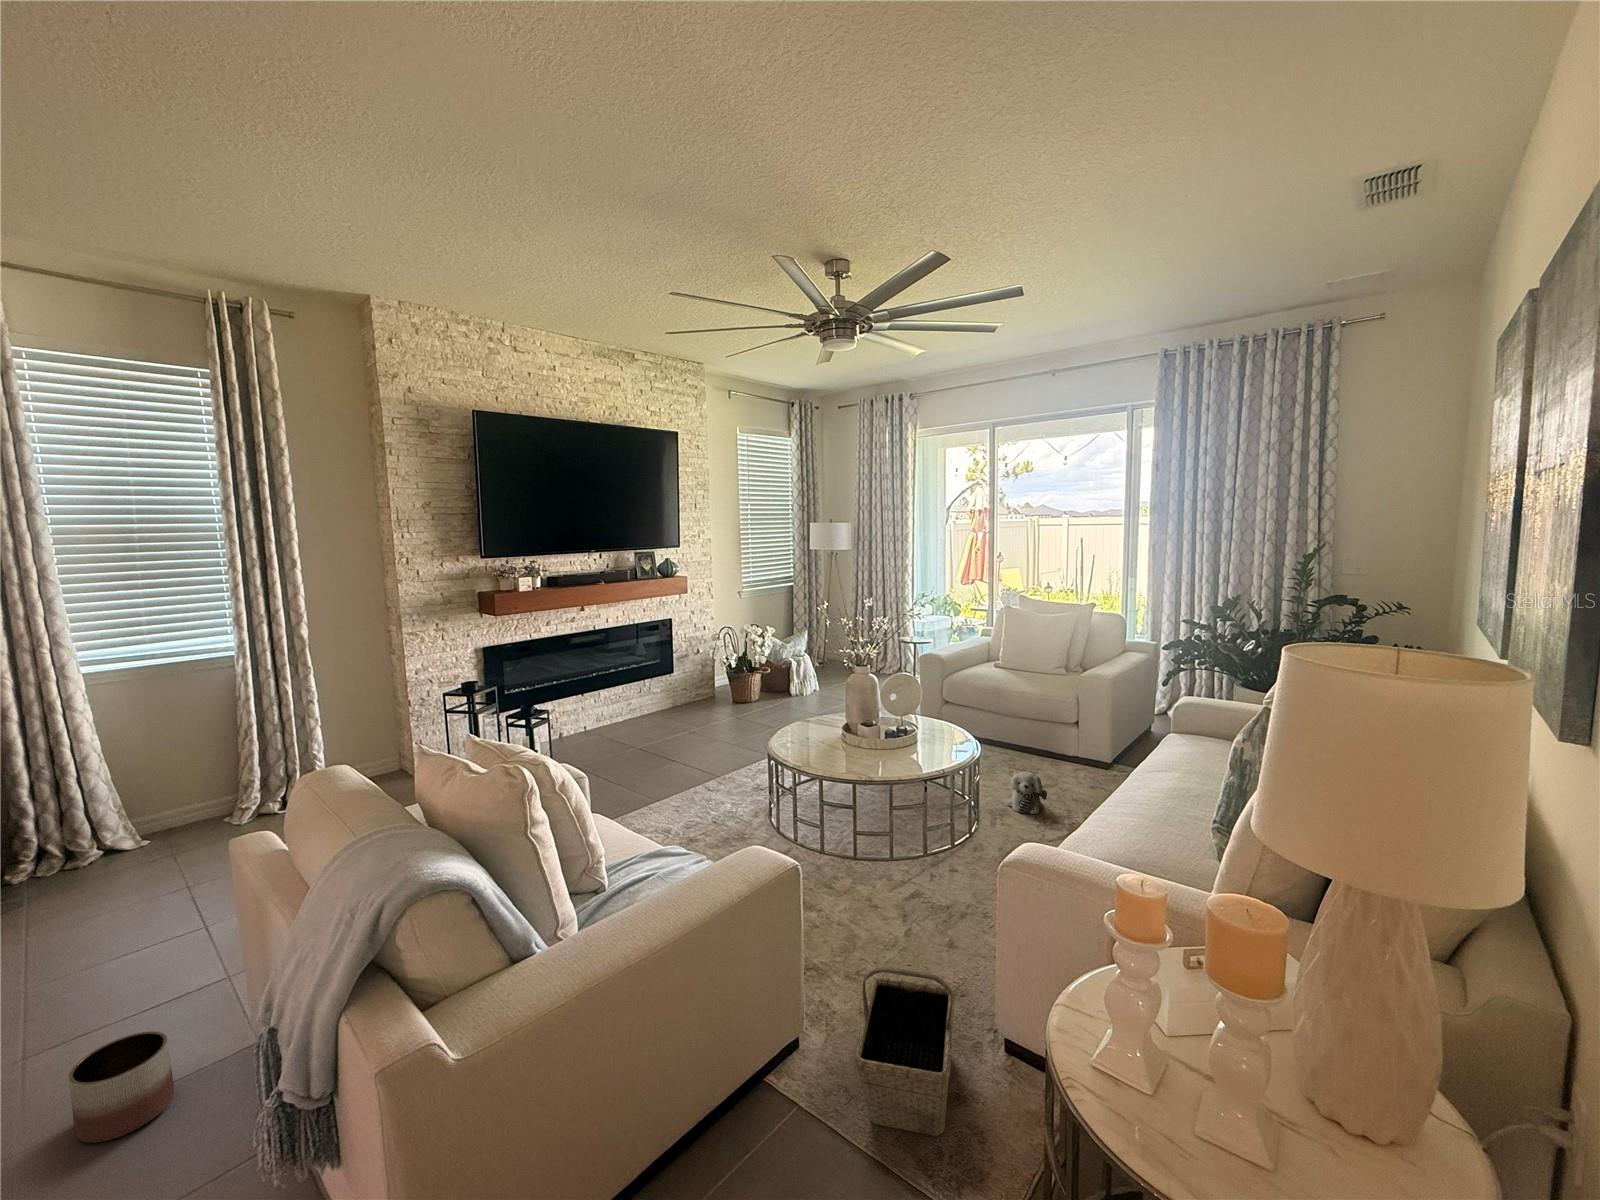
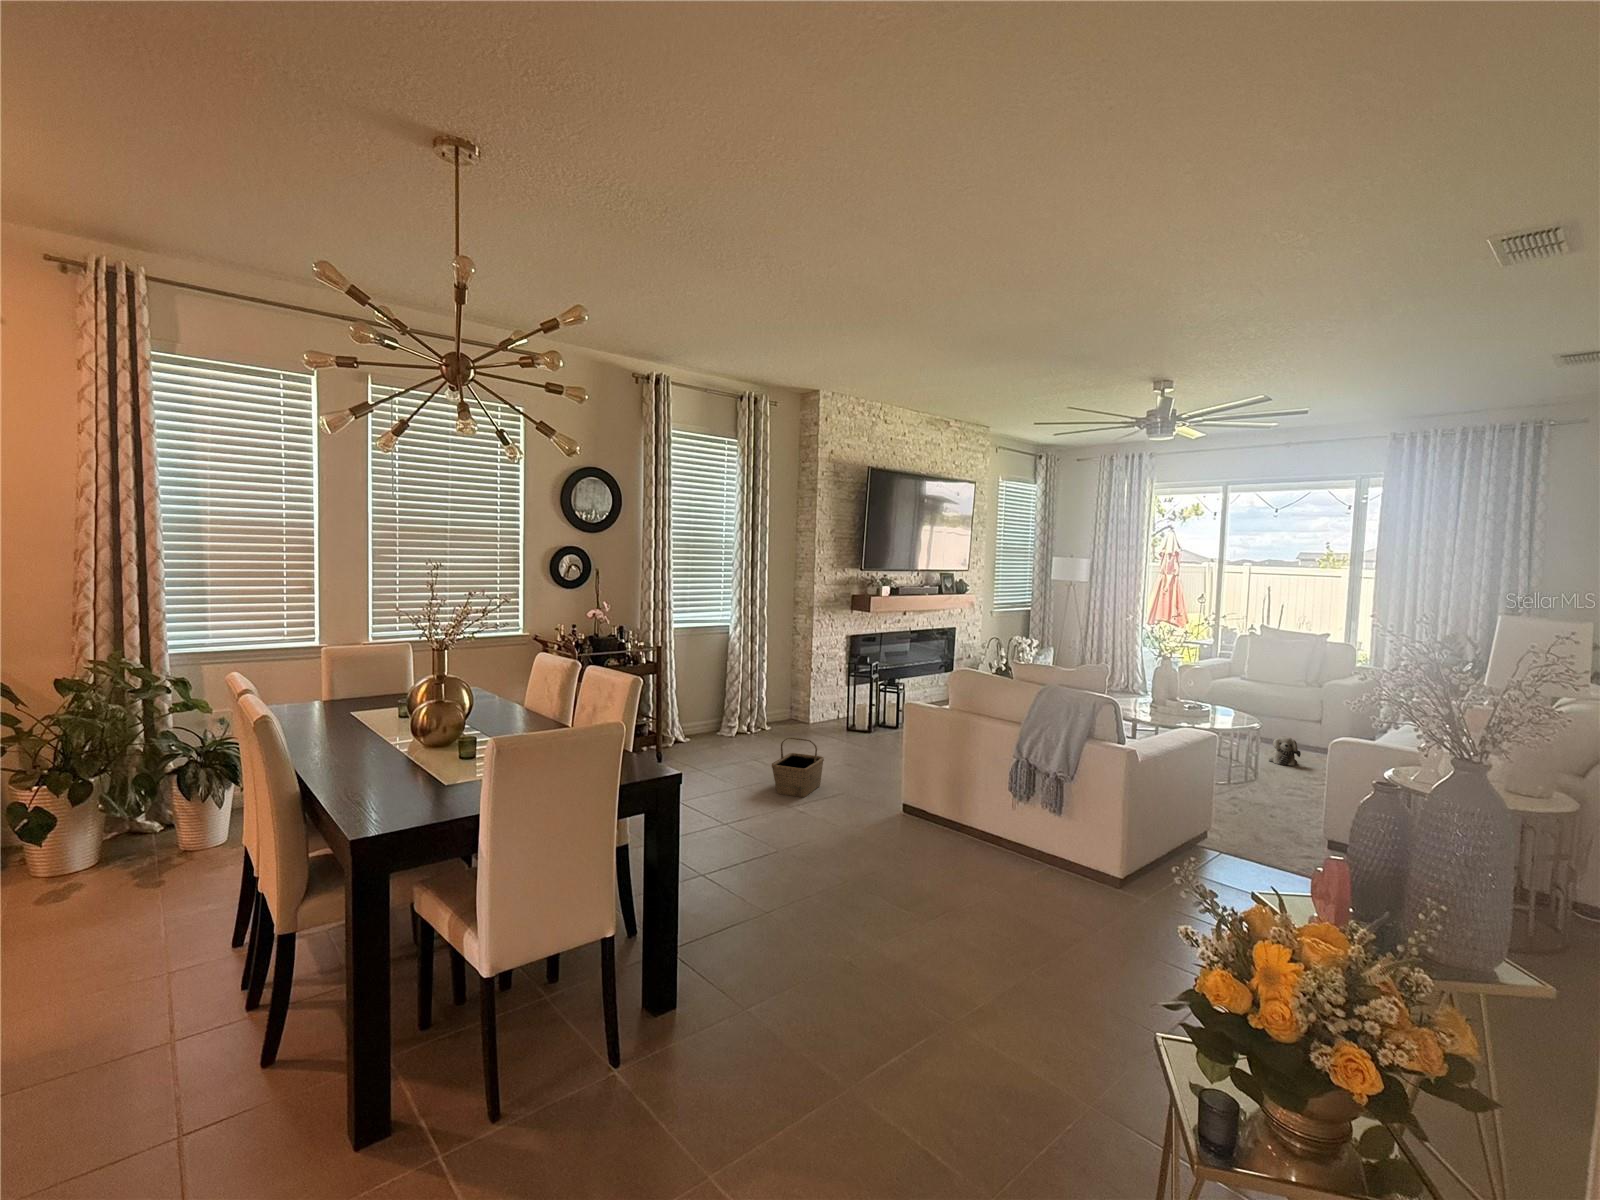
basket: present [854,967,955,1137] -> present [772,738,824,797]
planter: present [69,1031,174,1143] -> none [855,786,890,826]

